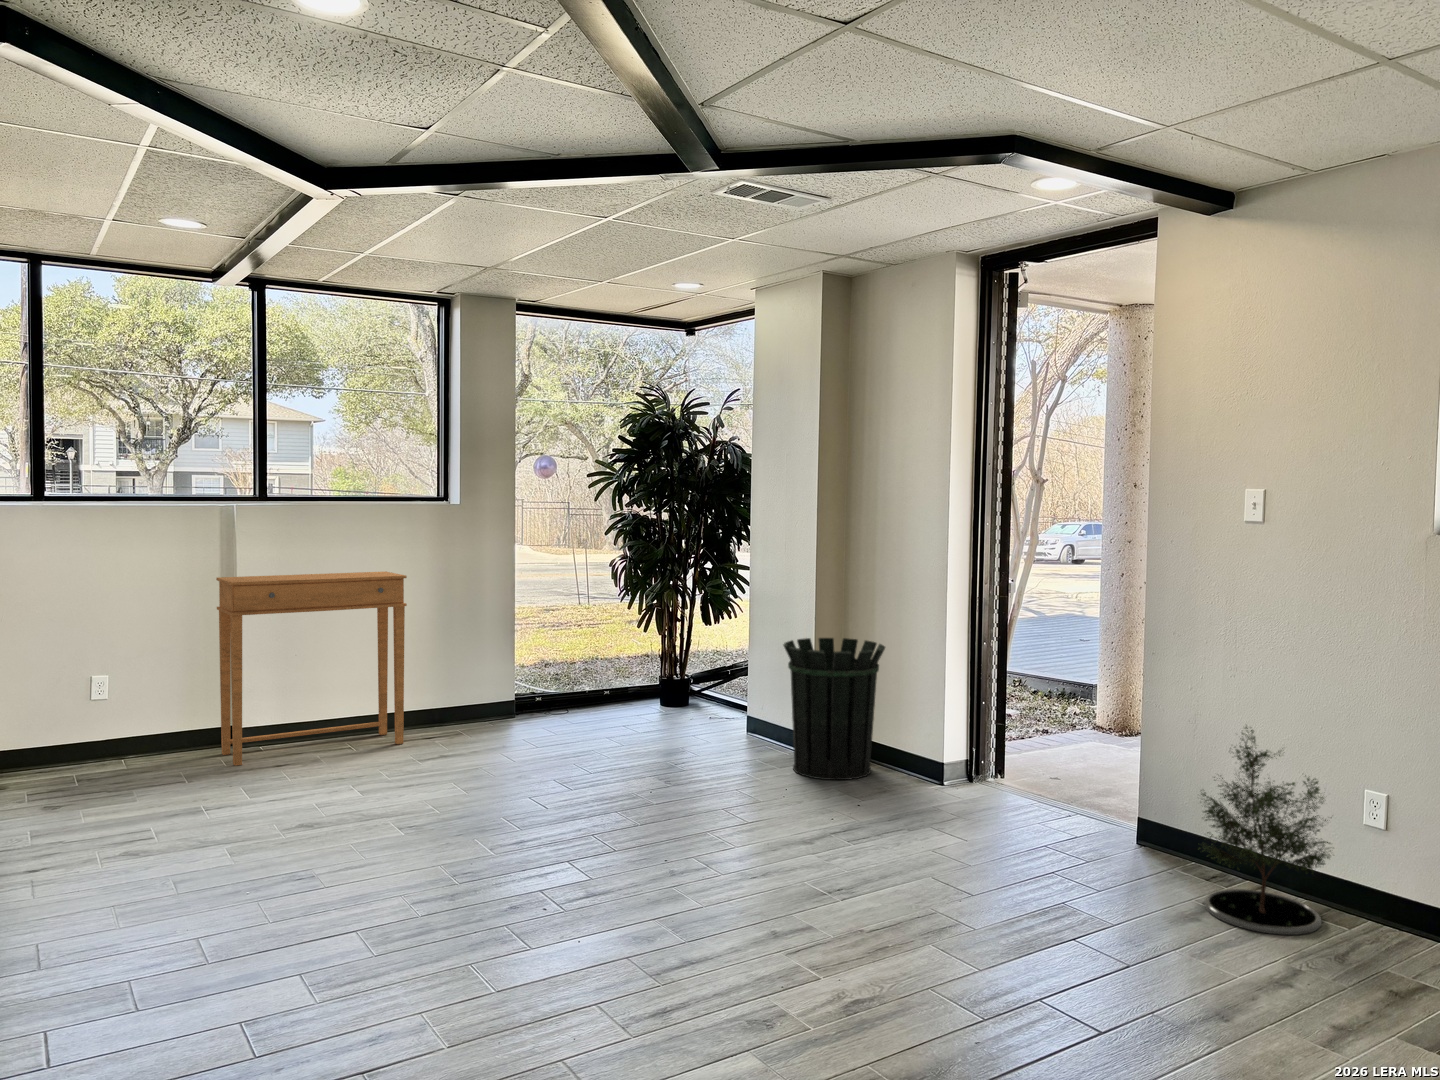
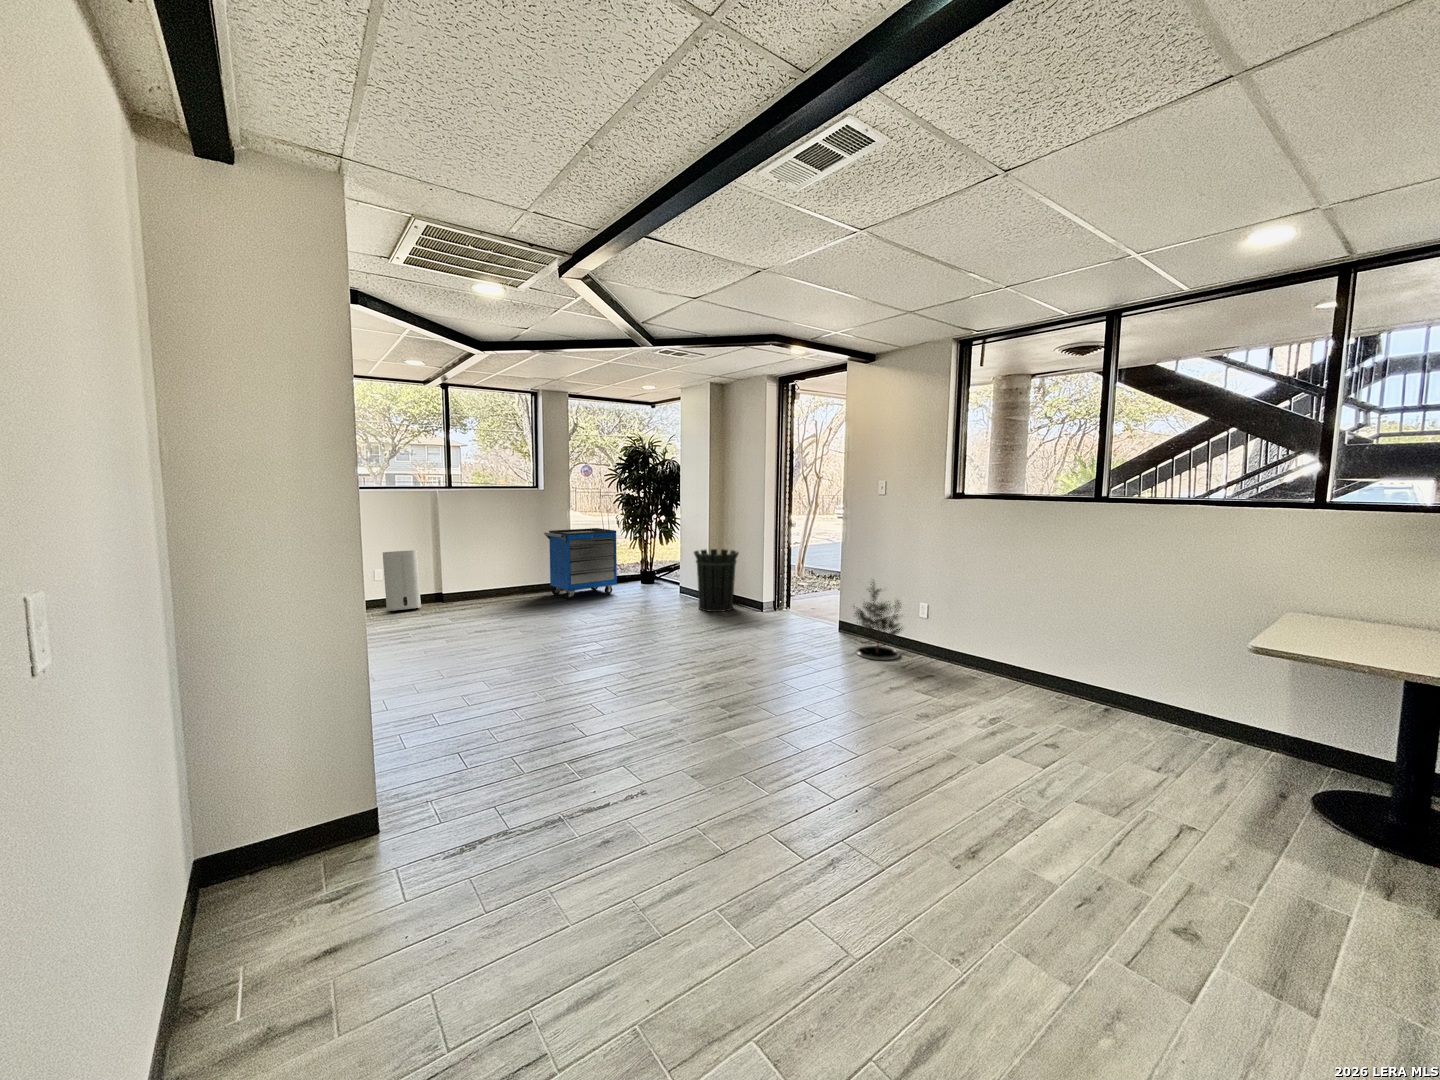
side table: present [216,571,407,766] -> none [429,521,519,610]
storage cabinet: none [460,587,612,743] -> present [544,528,617,600]
air purifier: none [115,634,193,767] -> present [383,550,421,611]

